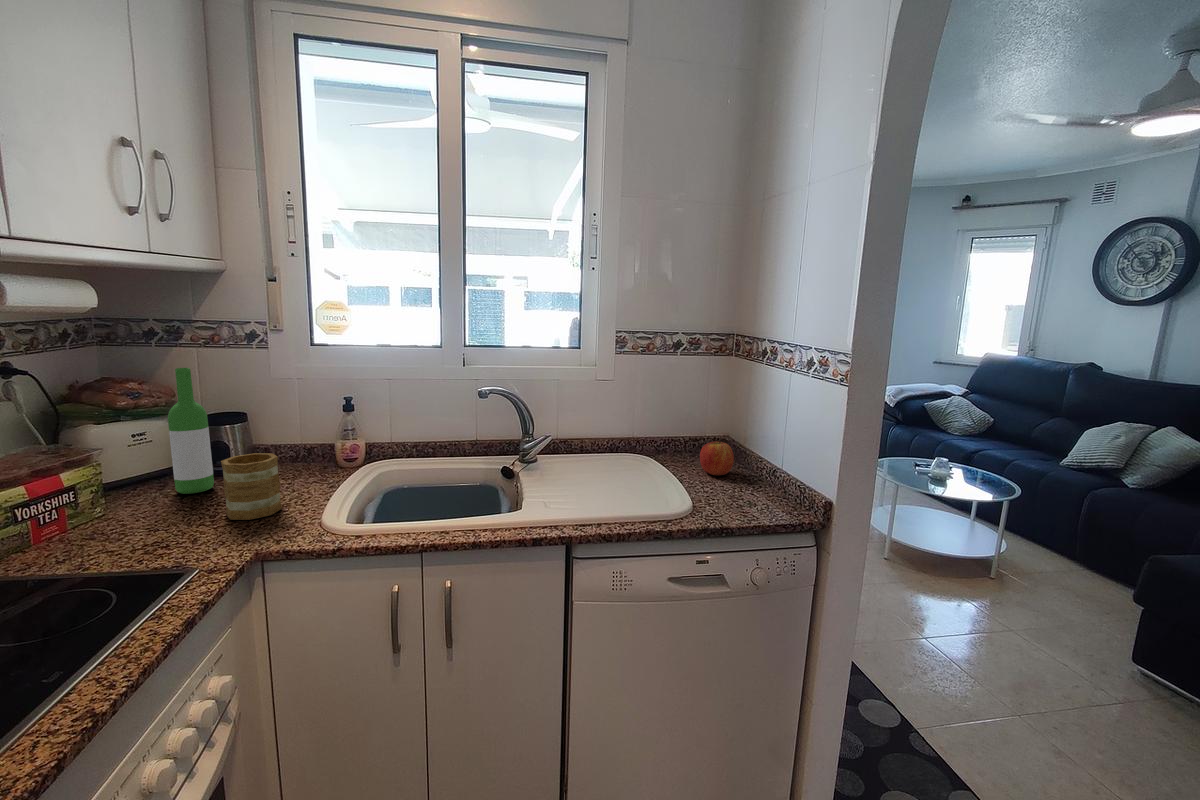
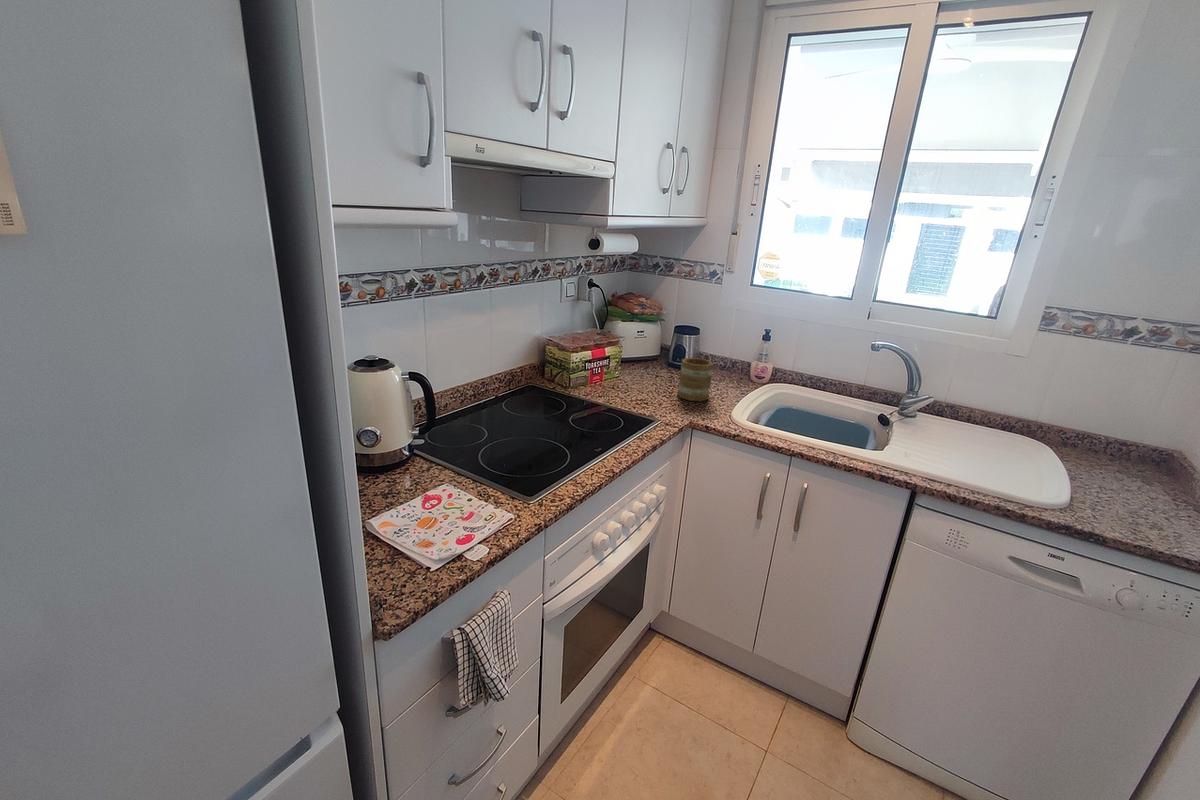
wine bottle: present [168,368,214,494] -> none [653,293,678,375]
apple: present [700,440,734,475] -> none [1112,450,1166,489]

